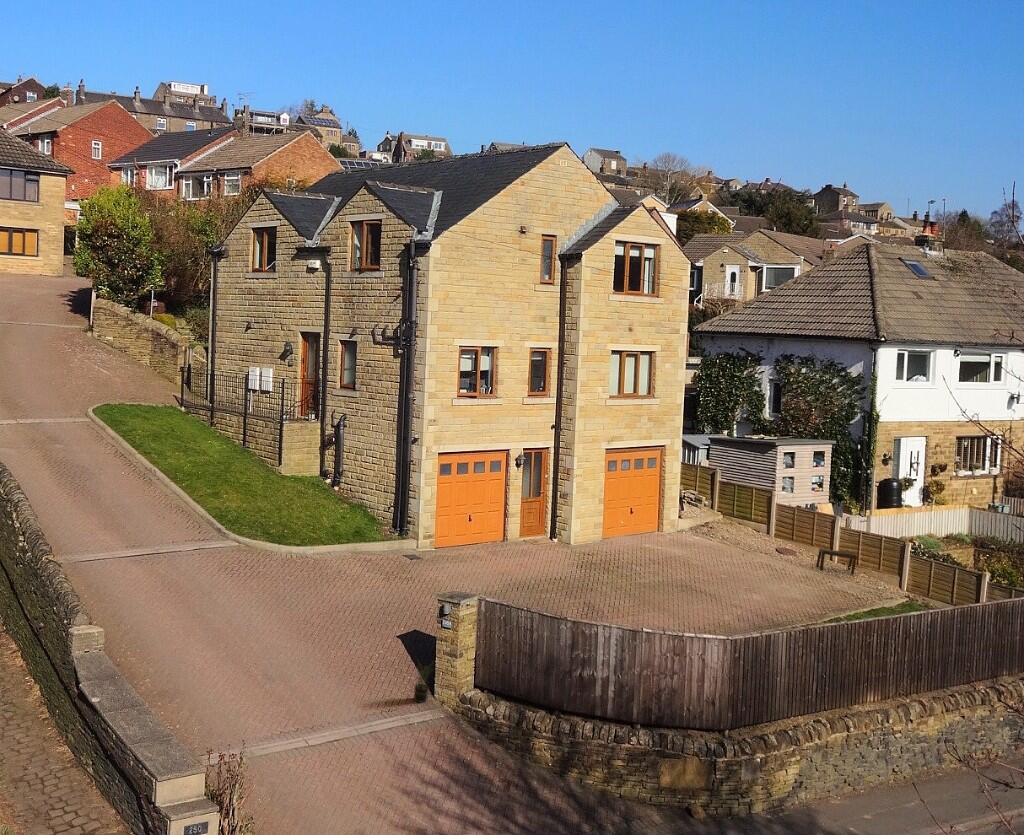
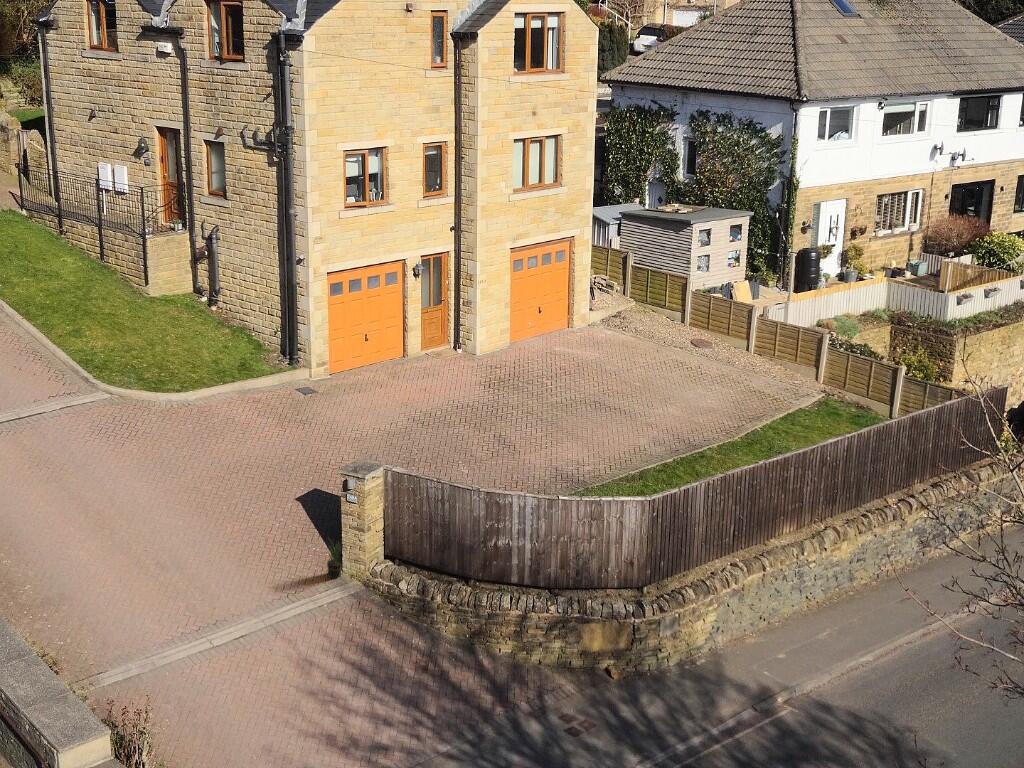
bench: present [816,548,857,574] -> none [733,341,774,367]

